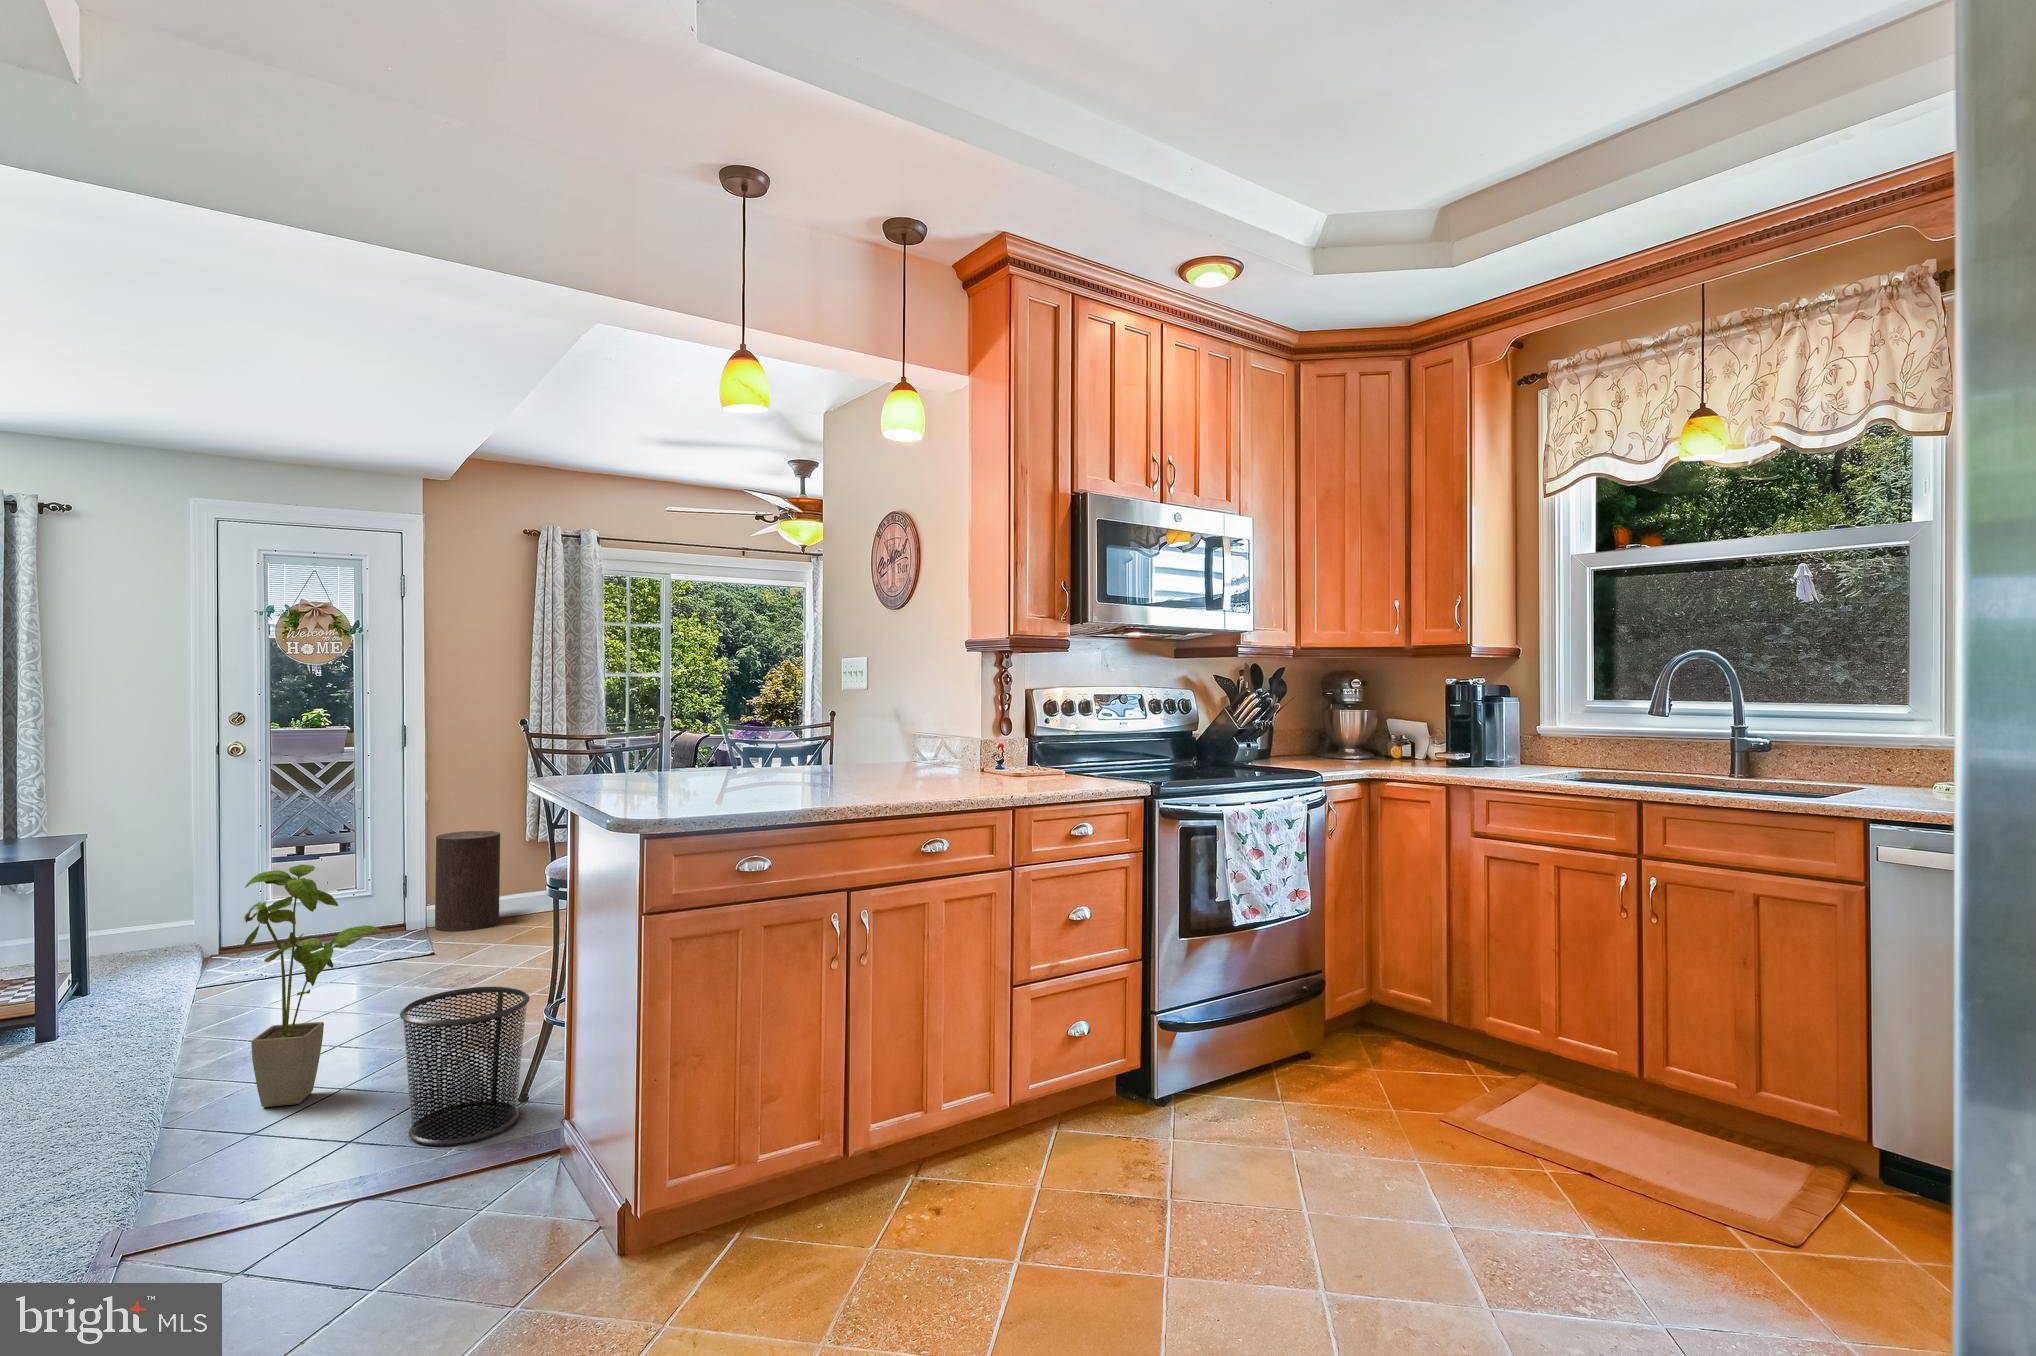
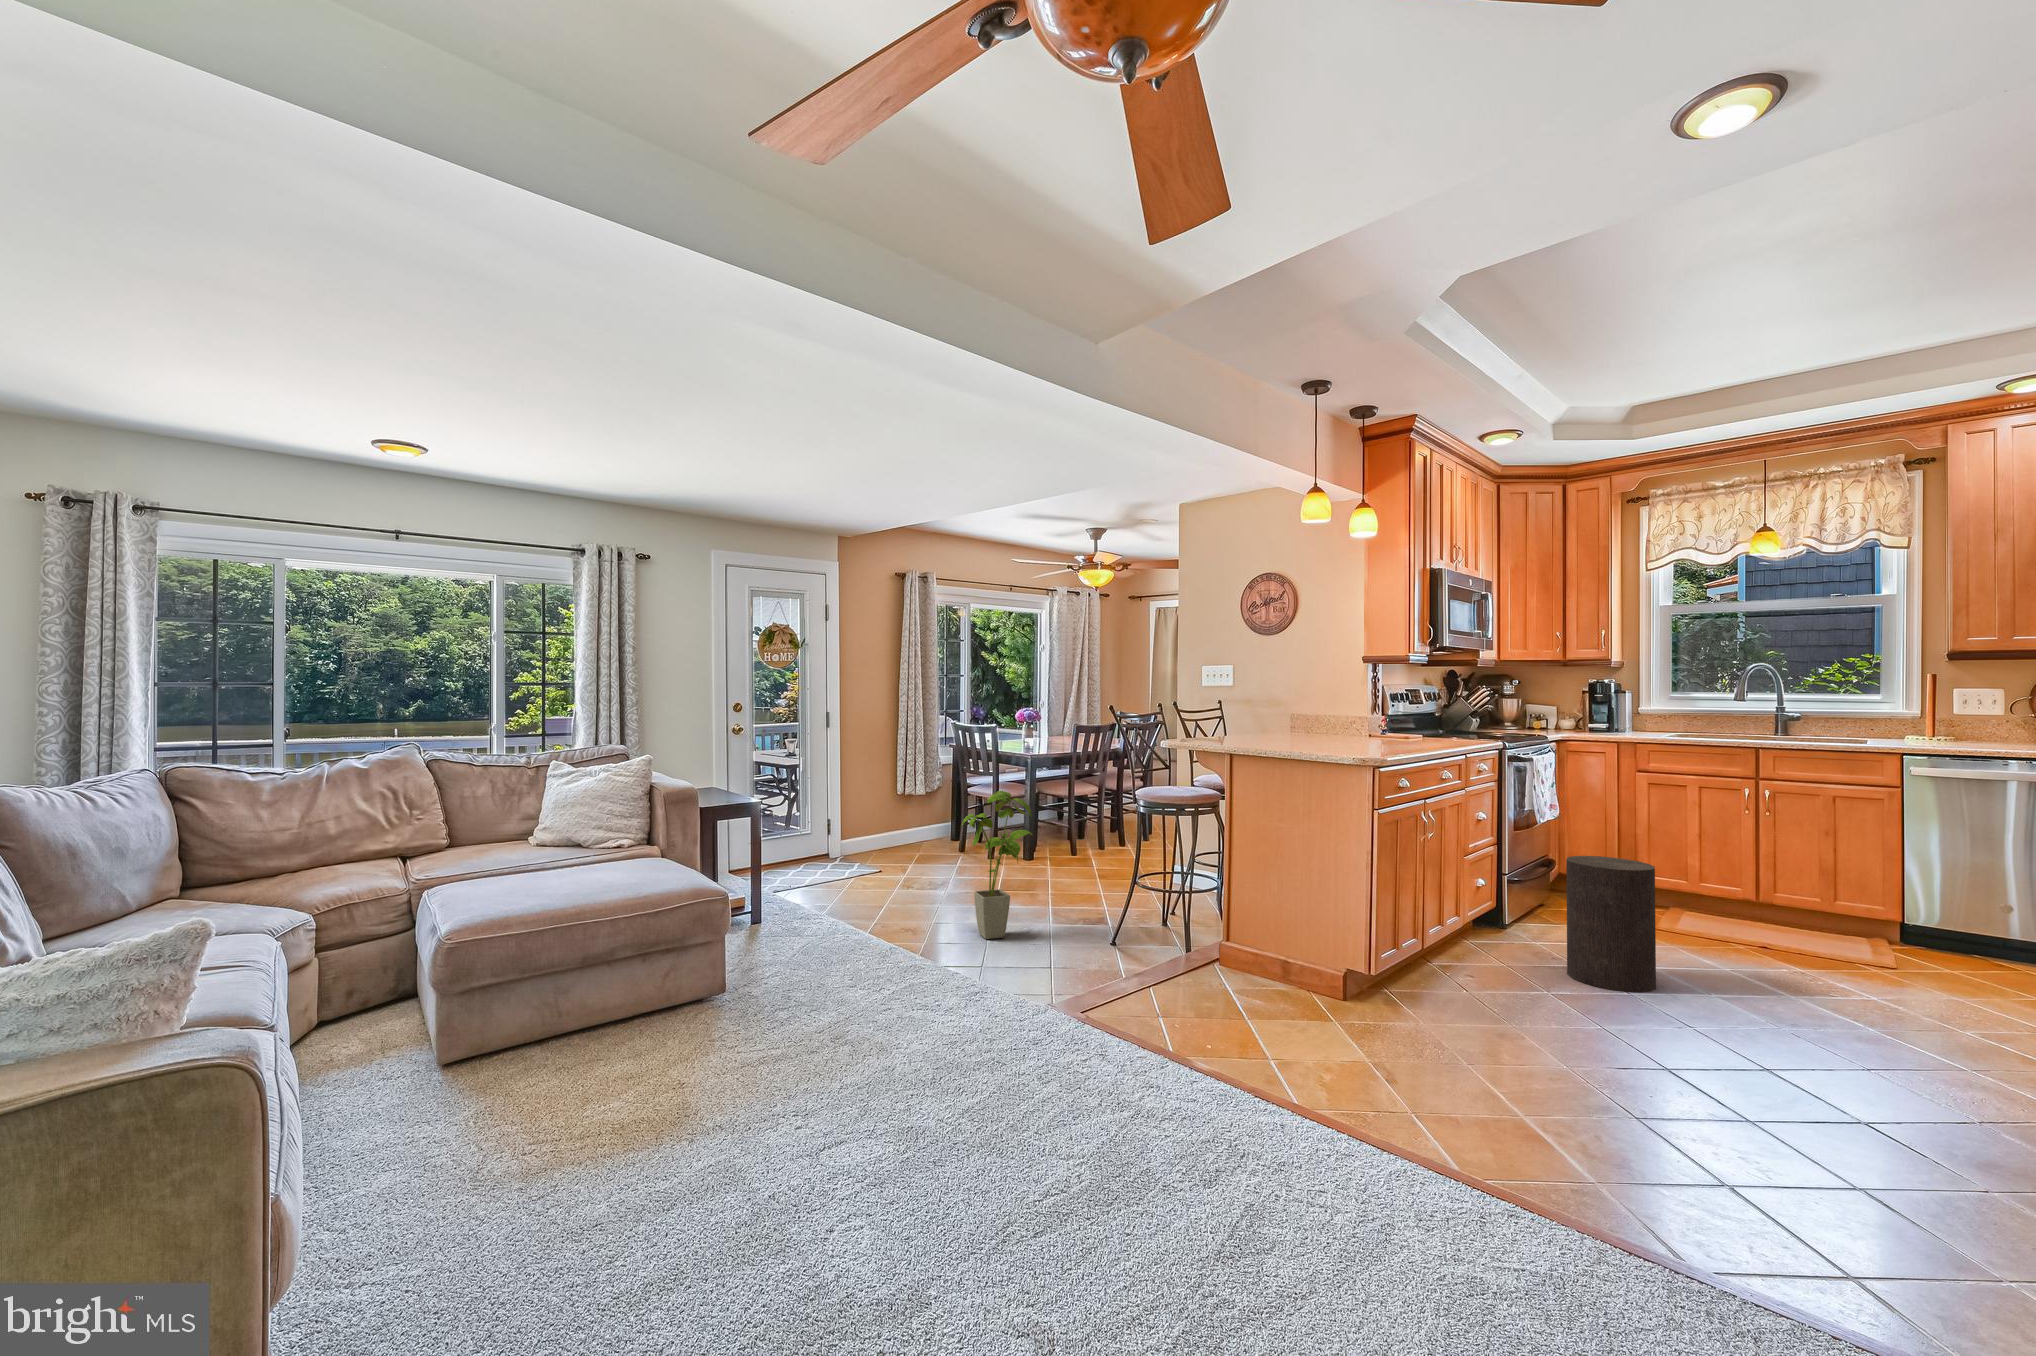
stool: present [435,831,500,931] -> present [1566,856,1656,992]
waste bin: present [400,987,530,1146] -> none [1093,863,1162,951]

